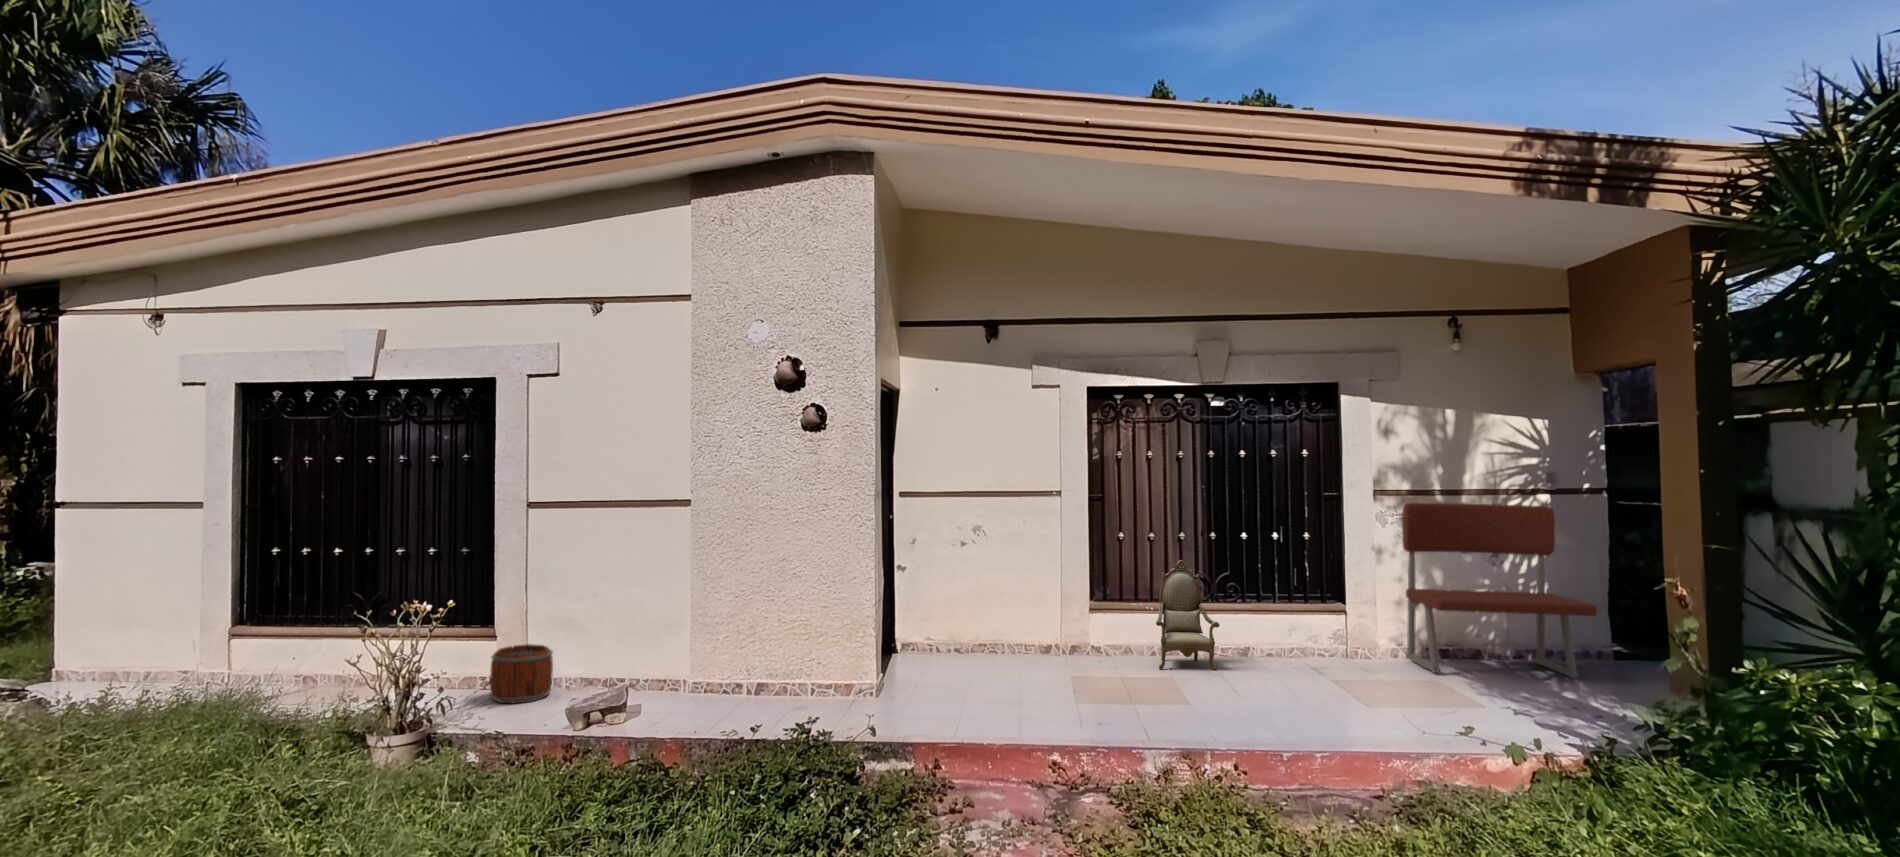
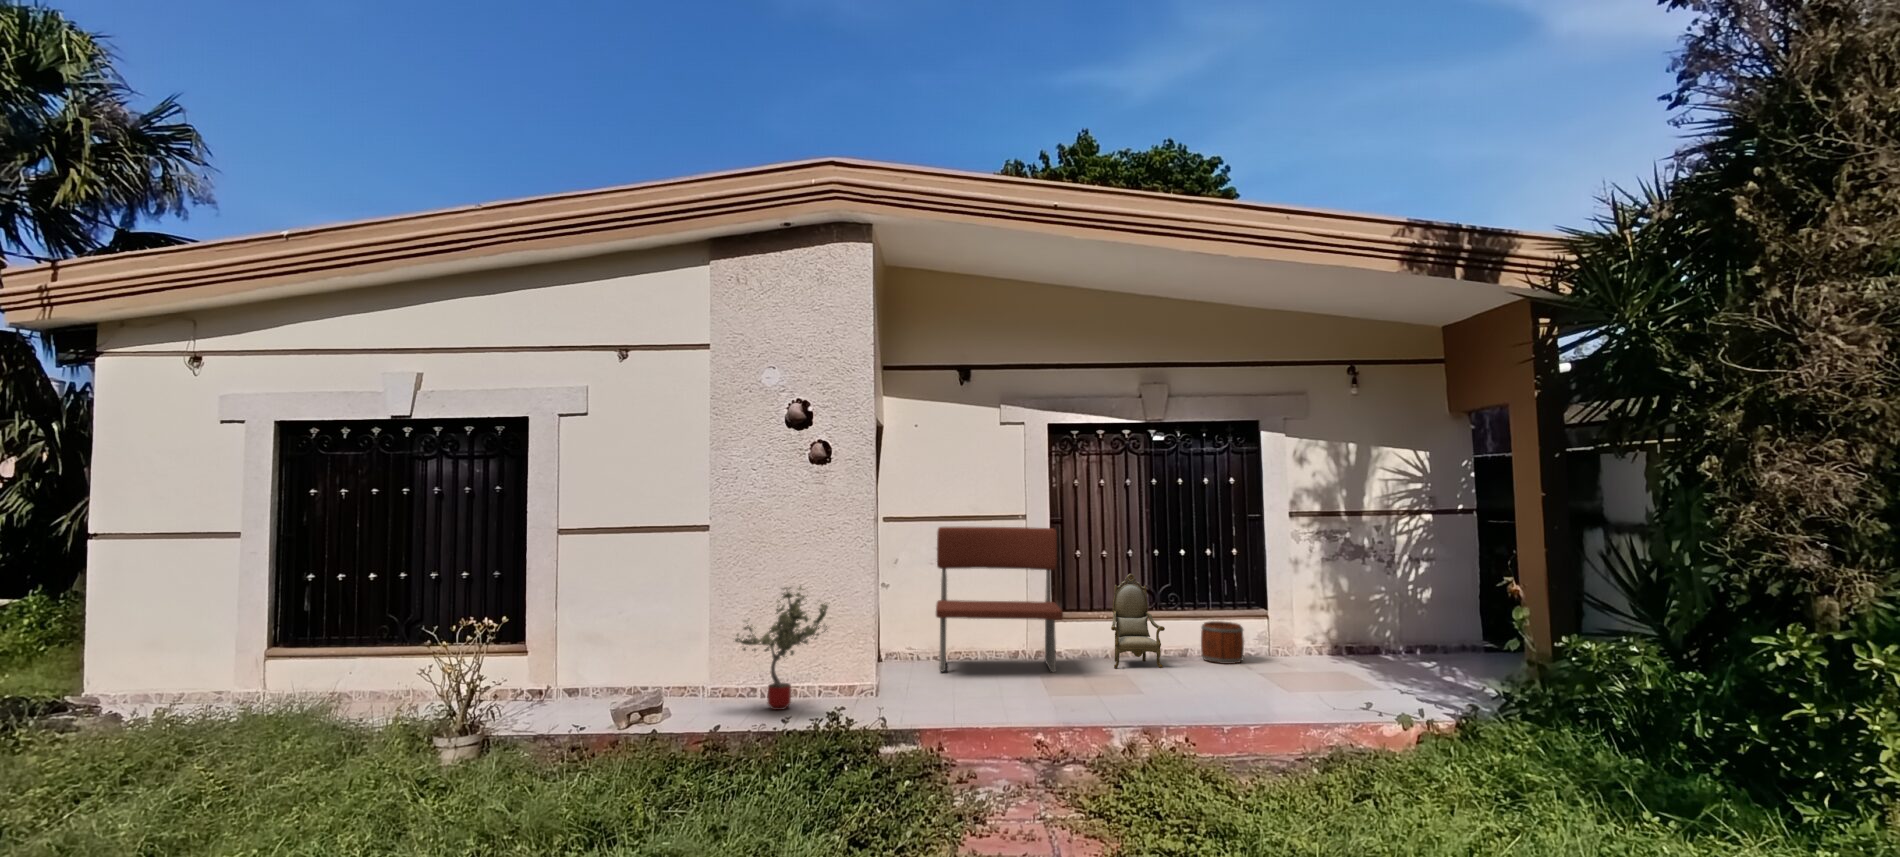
bench: present [1402,503,1597,678] -> present [936,527,1063,672]
potted tree: none [709,570,818,713] -> present [735,586,828,710]
bucket: present [490,644,553,704] -> present [1201,621,1244,664]

